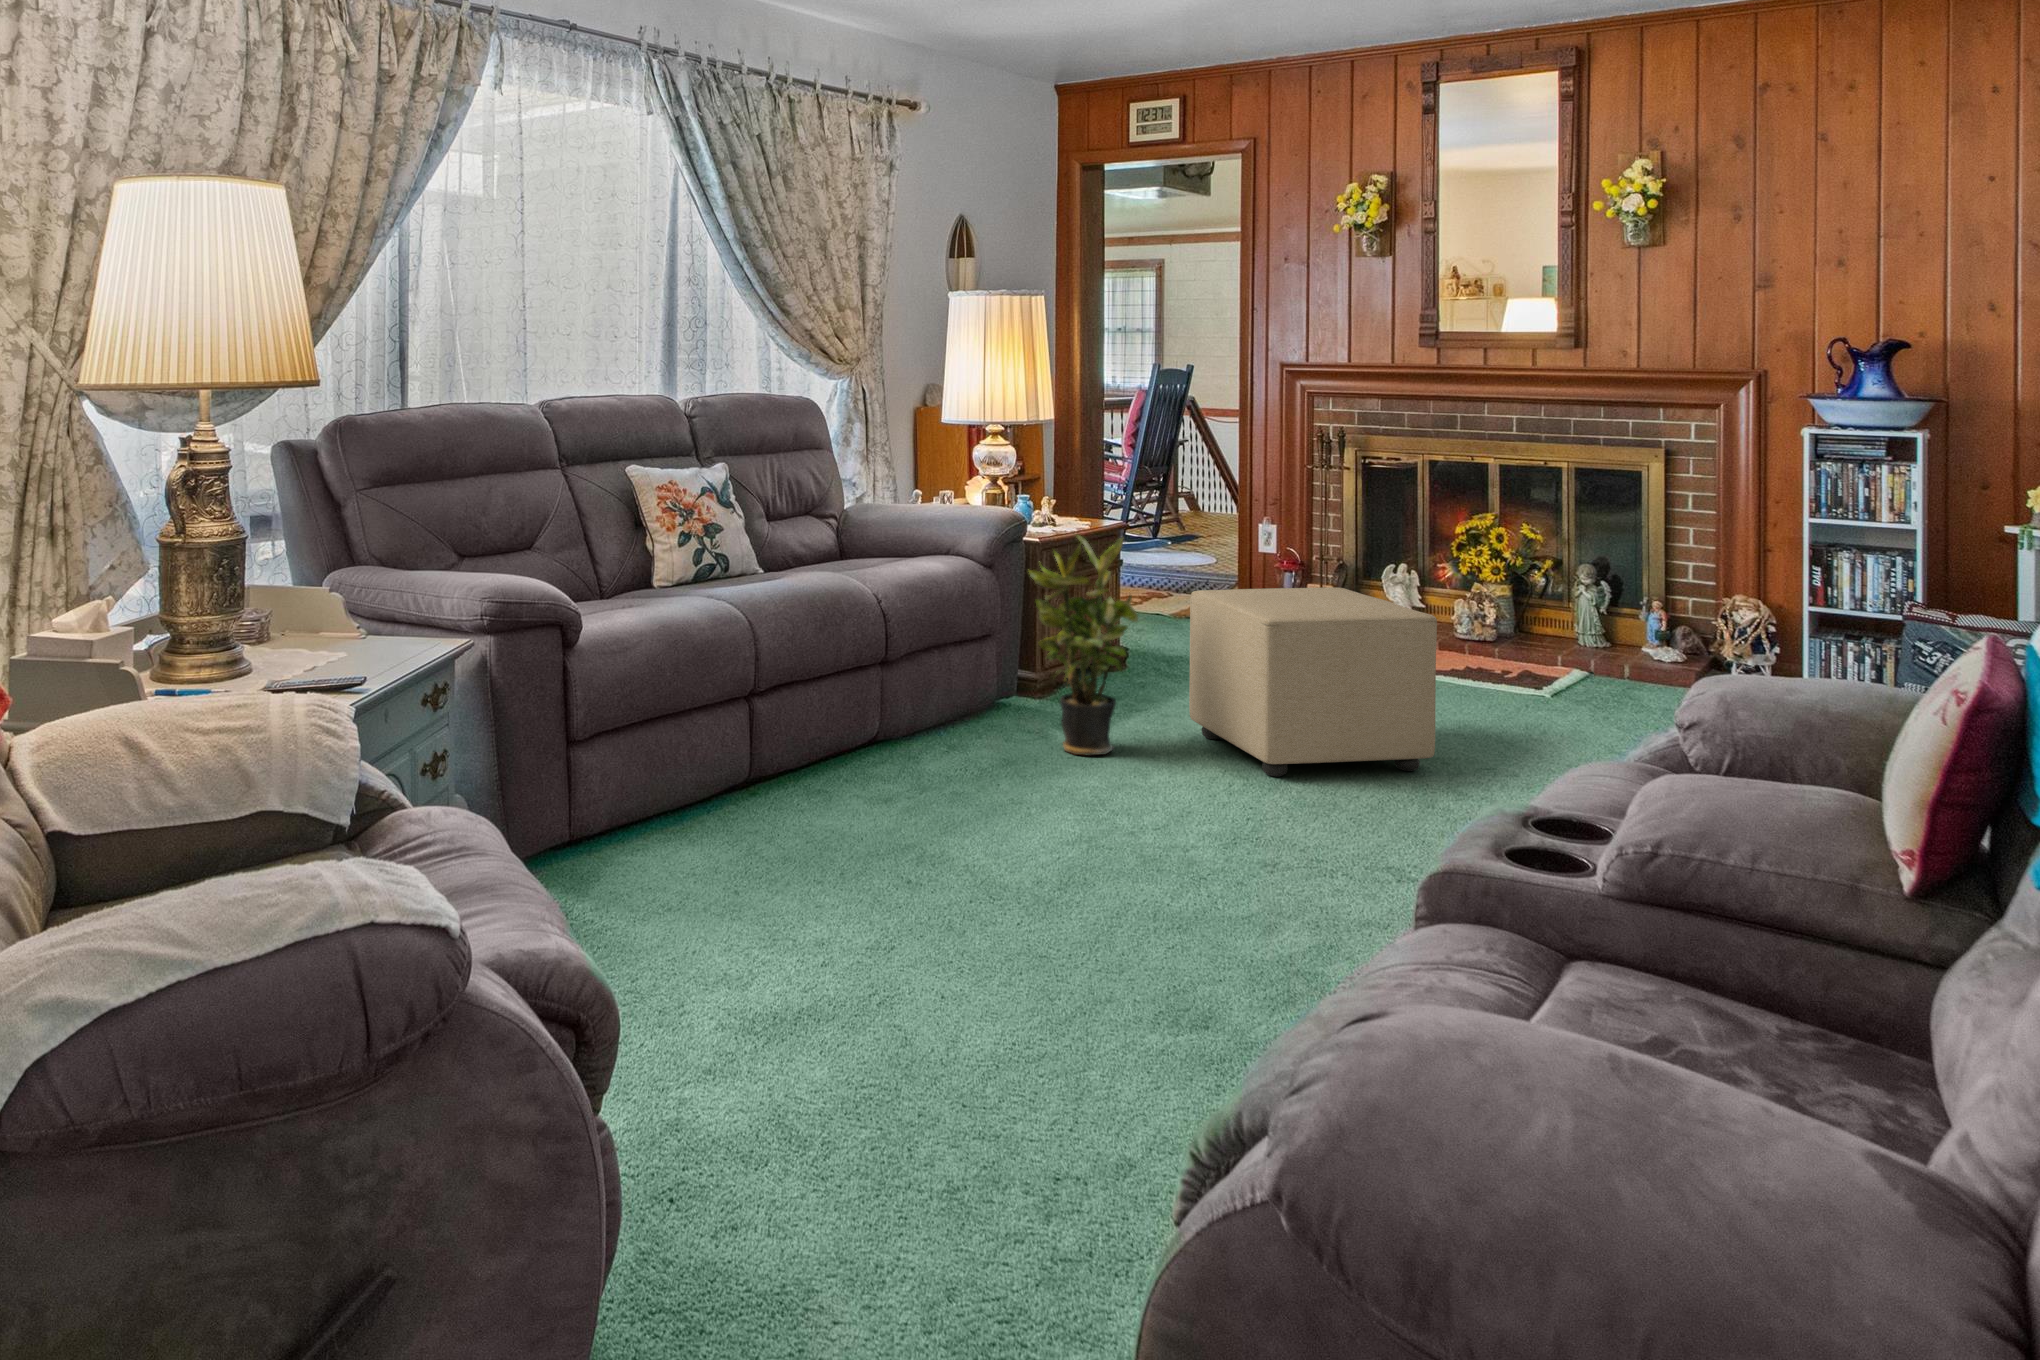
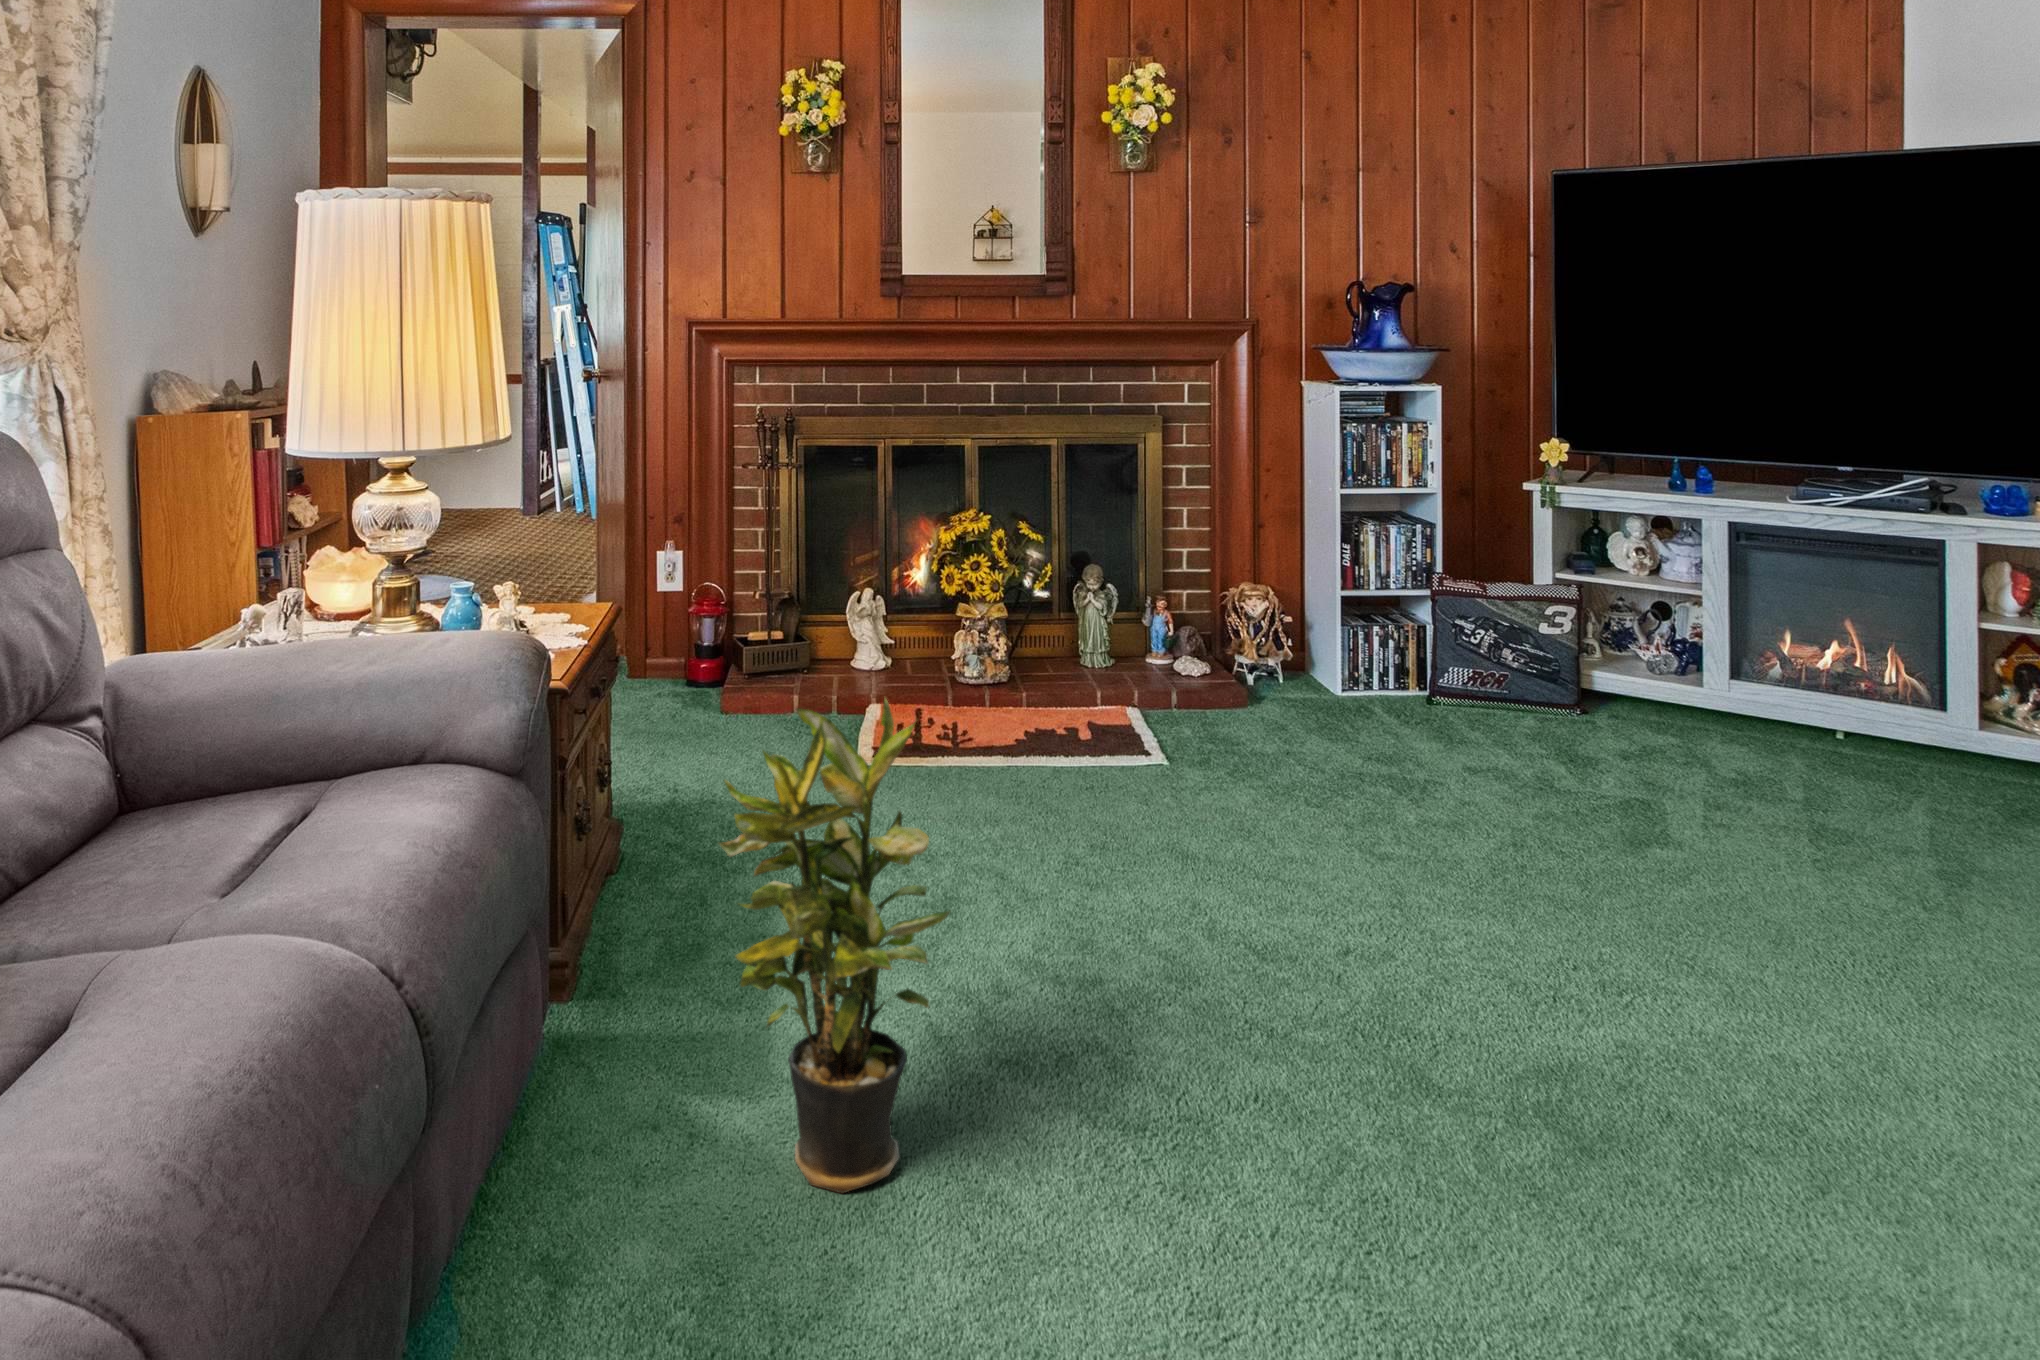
ottoman: present [1189,587,1437,777] -> none [933,698,1354,1116]

